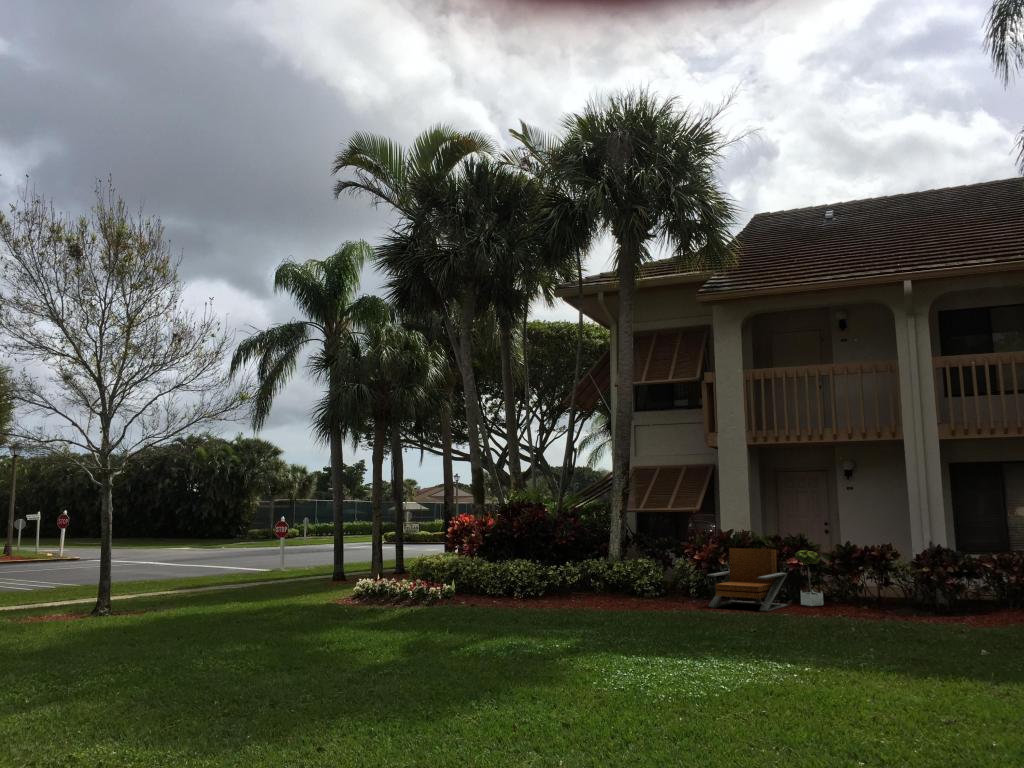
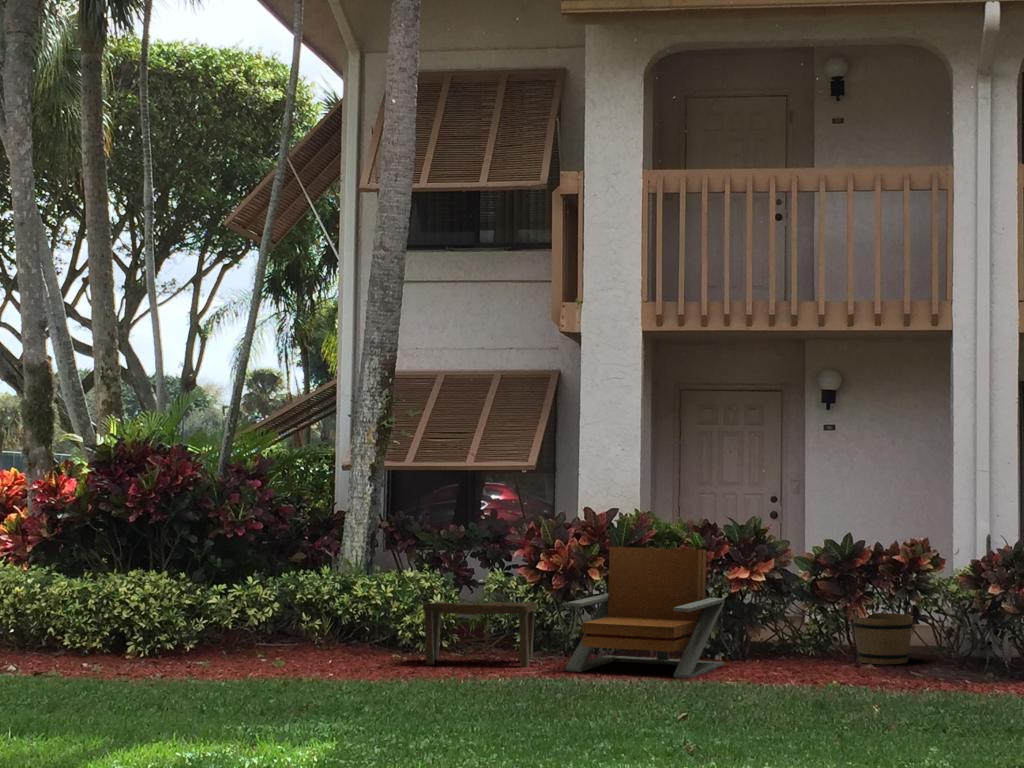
potted tree: present [795,550,824,606] -> none [740,550,793,666]
bench: none [642,574,697,605] -> present [423,601,537,667]
bucket: none [853,578,886,607] -> present [852,607,913,664]

